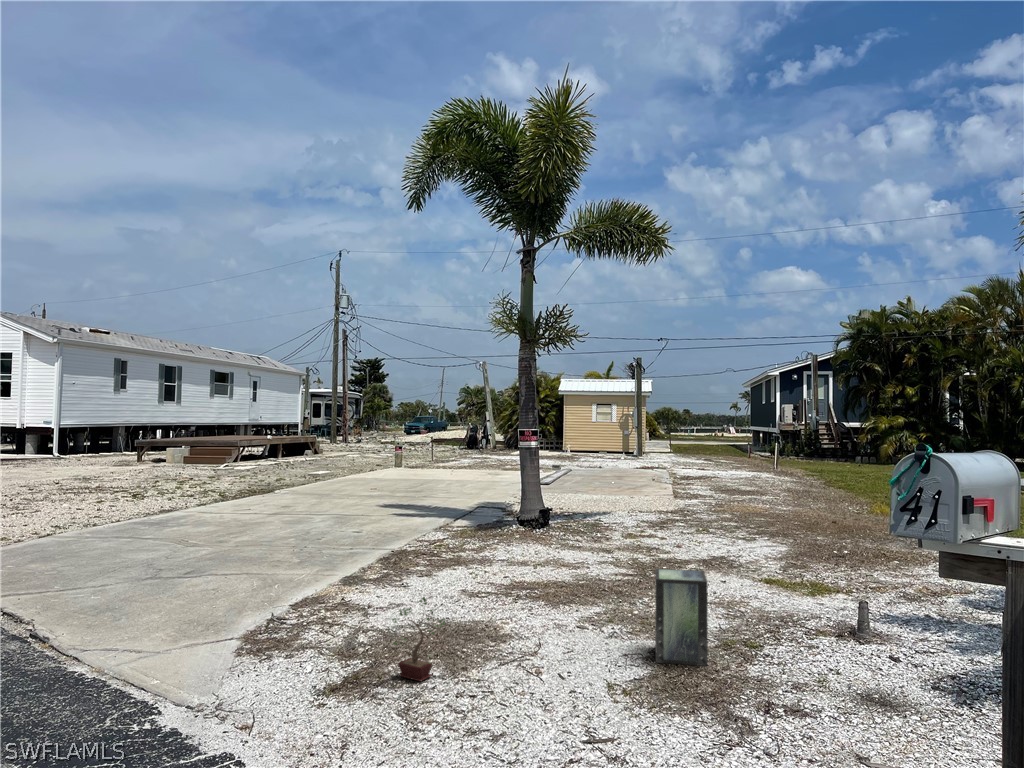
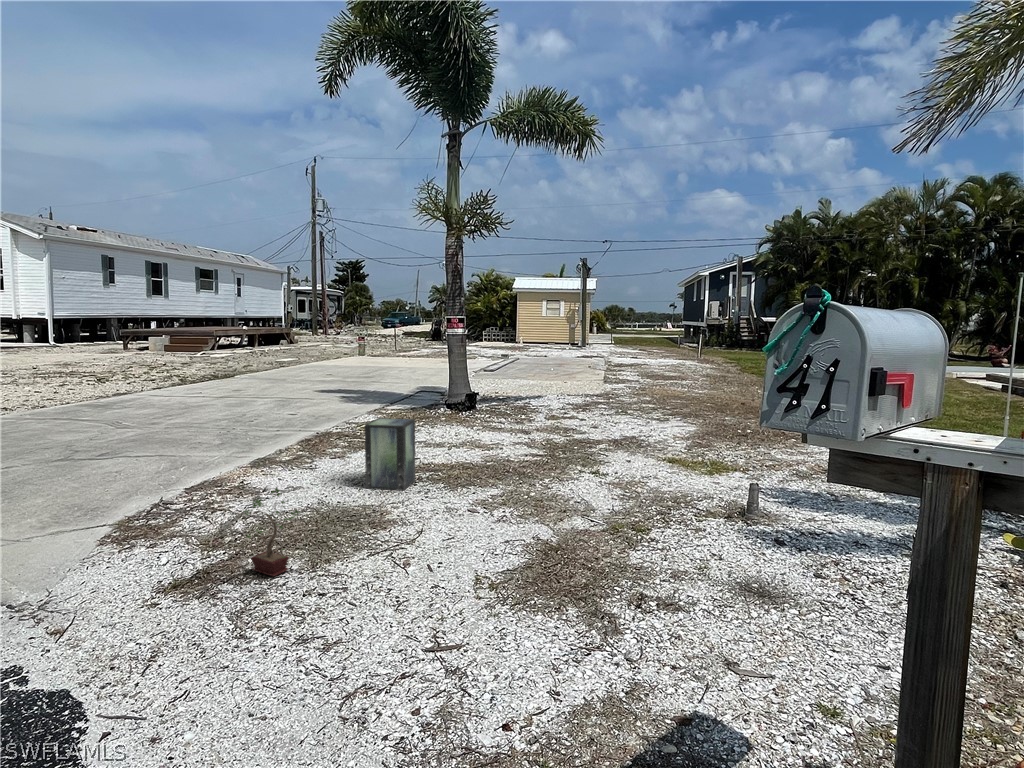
storage box: present [655,569,708,666] -> present [365,418,416,491]

